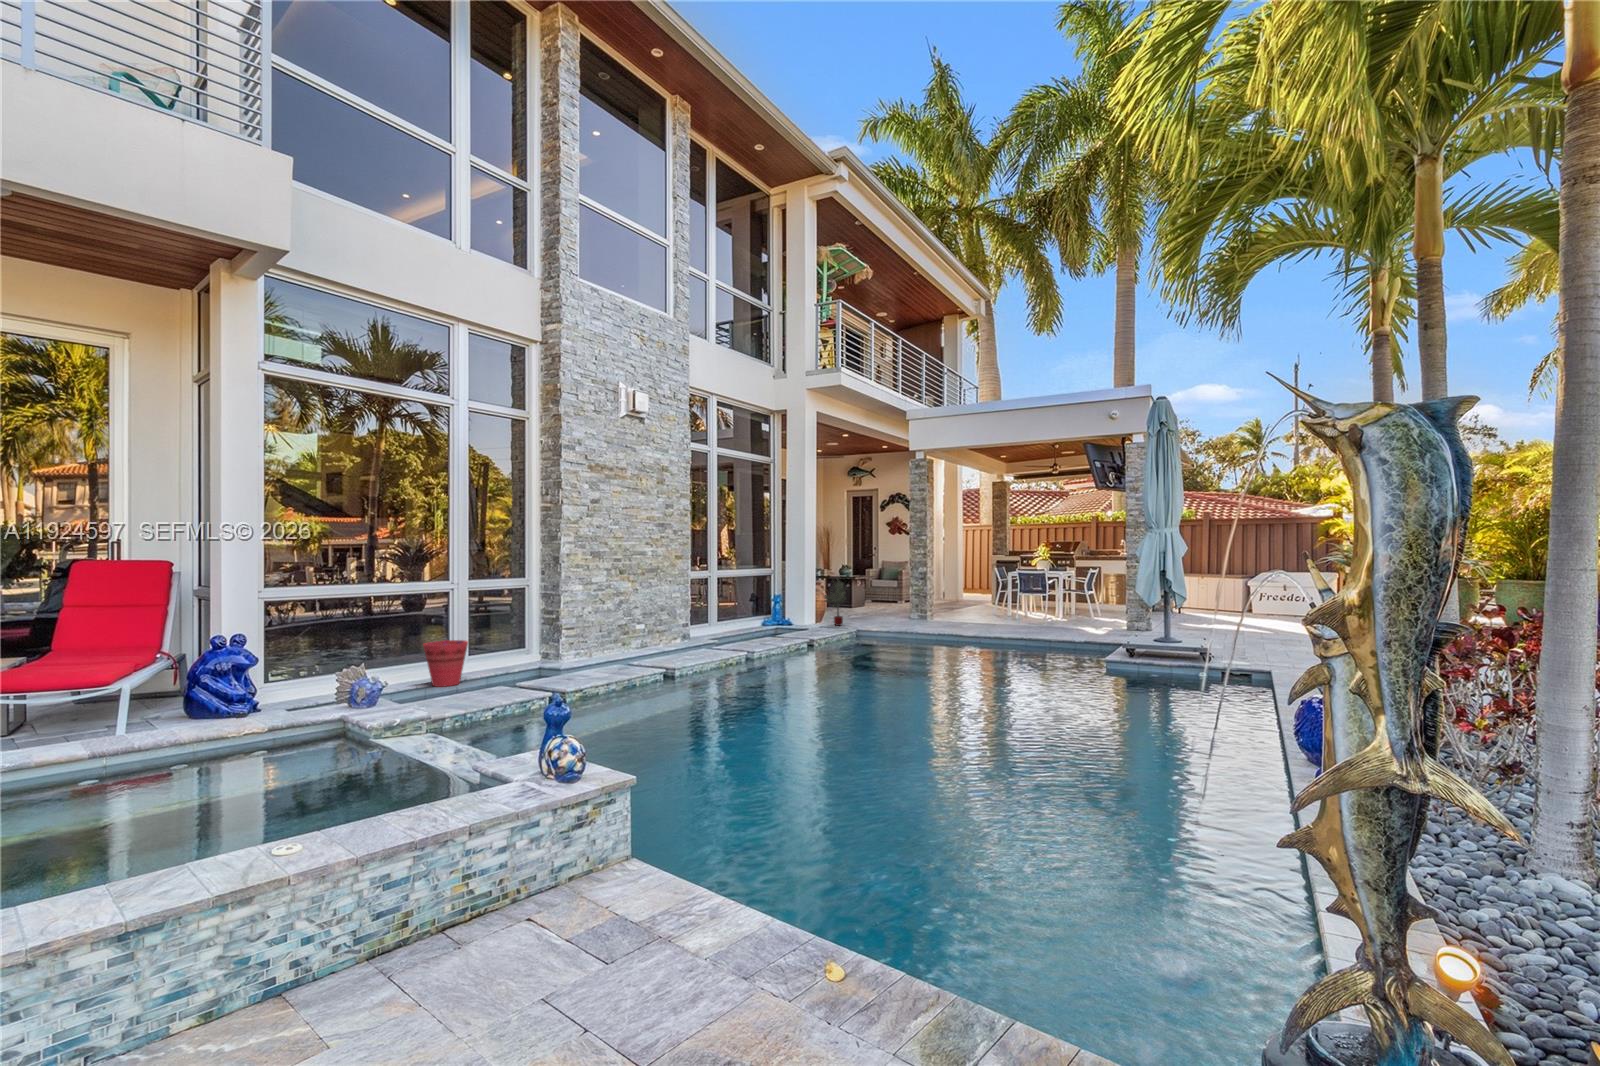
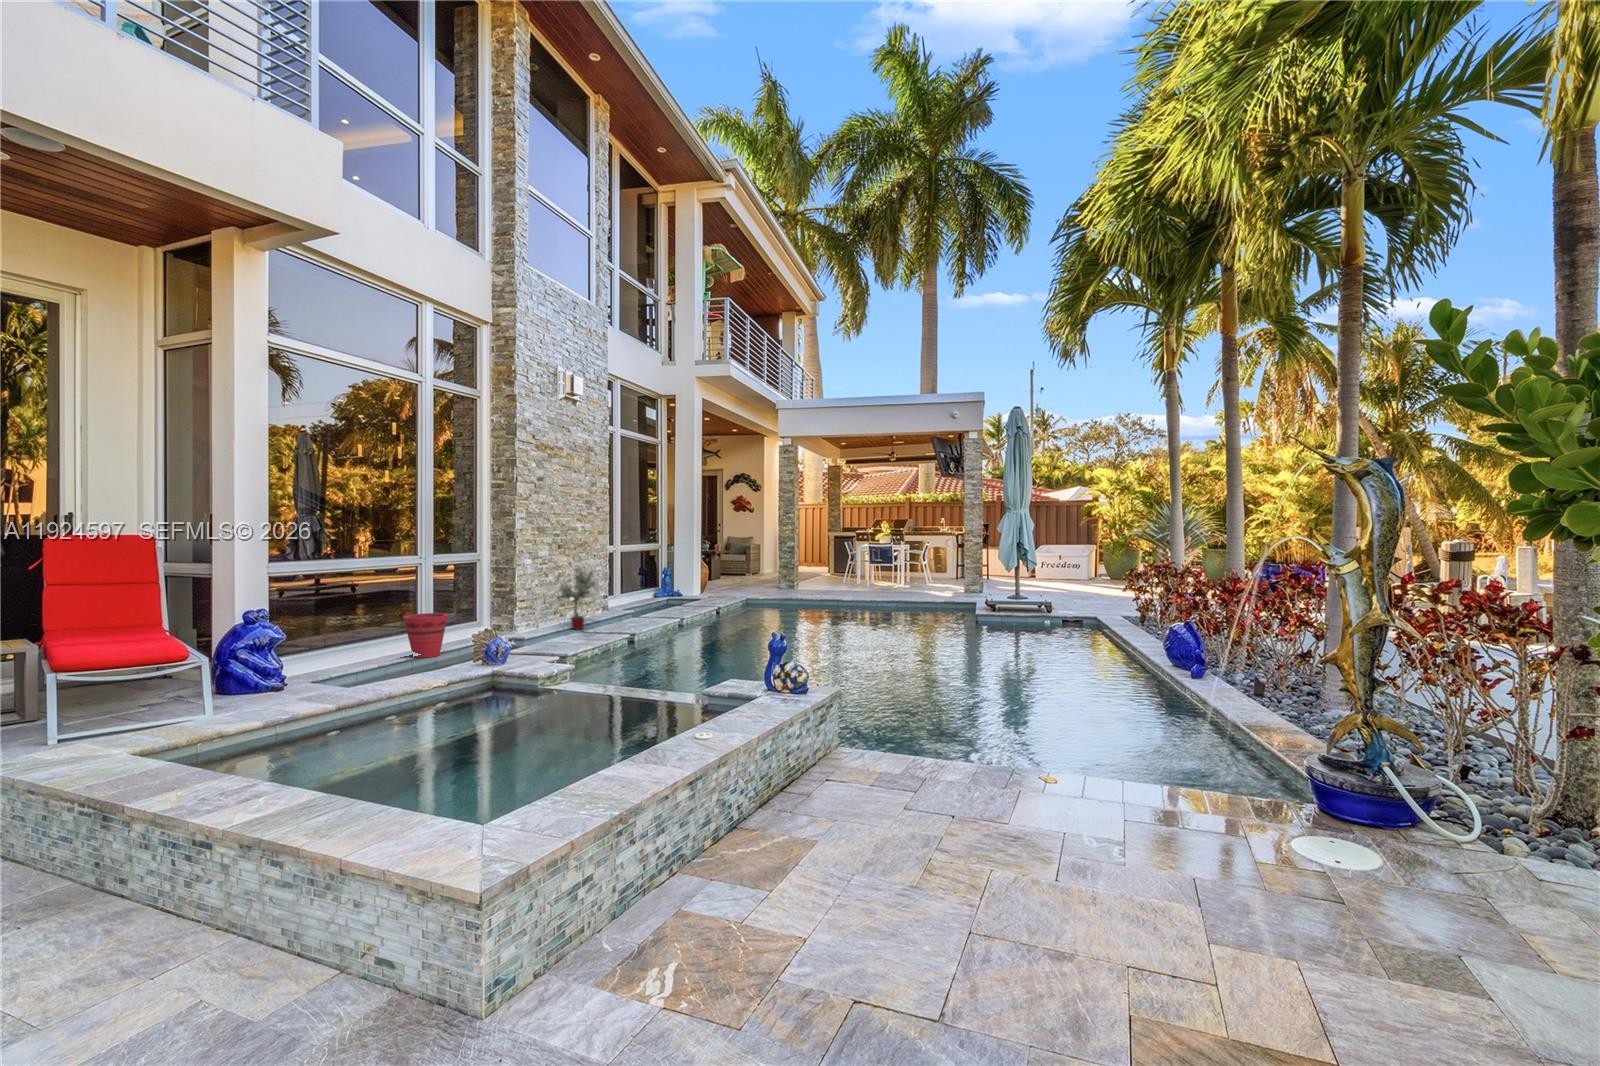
potted tree: present [824,579,846,626] -> present [558,565,595,630]

